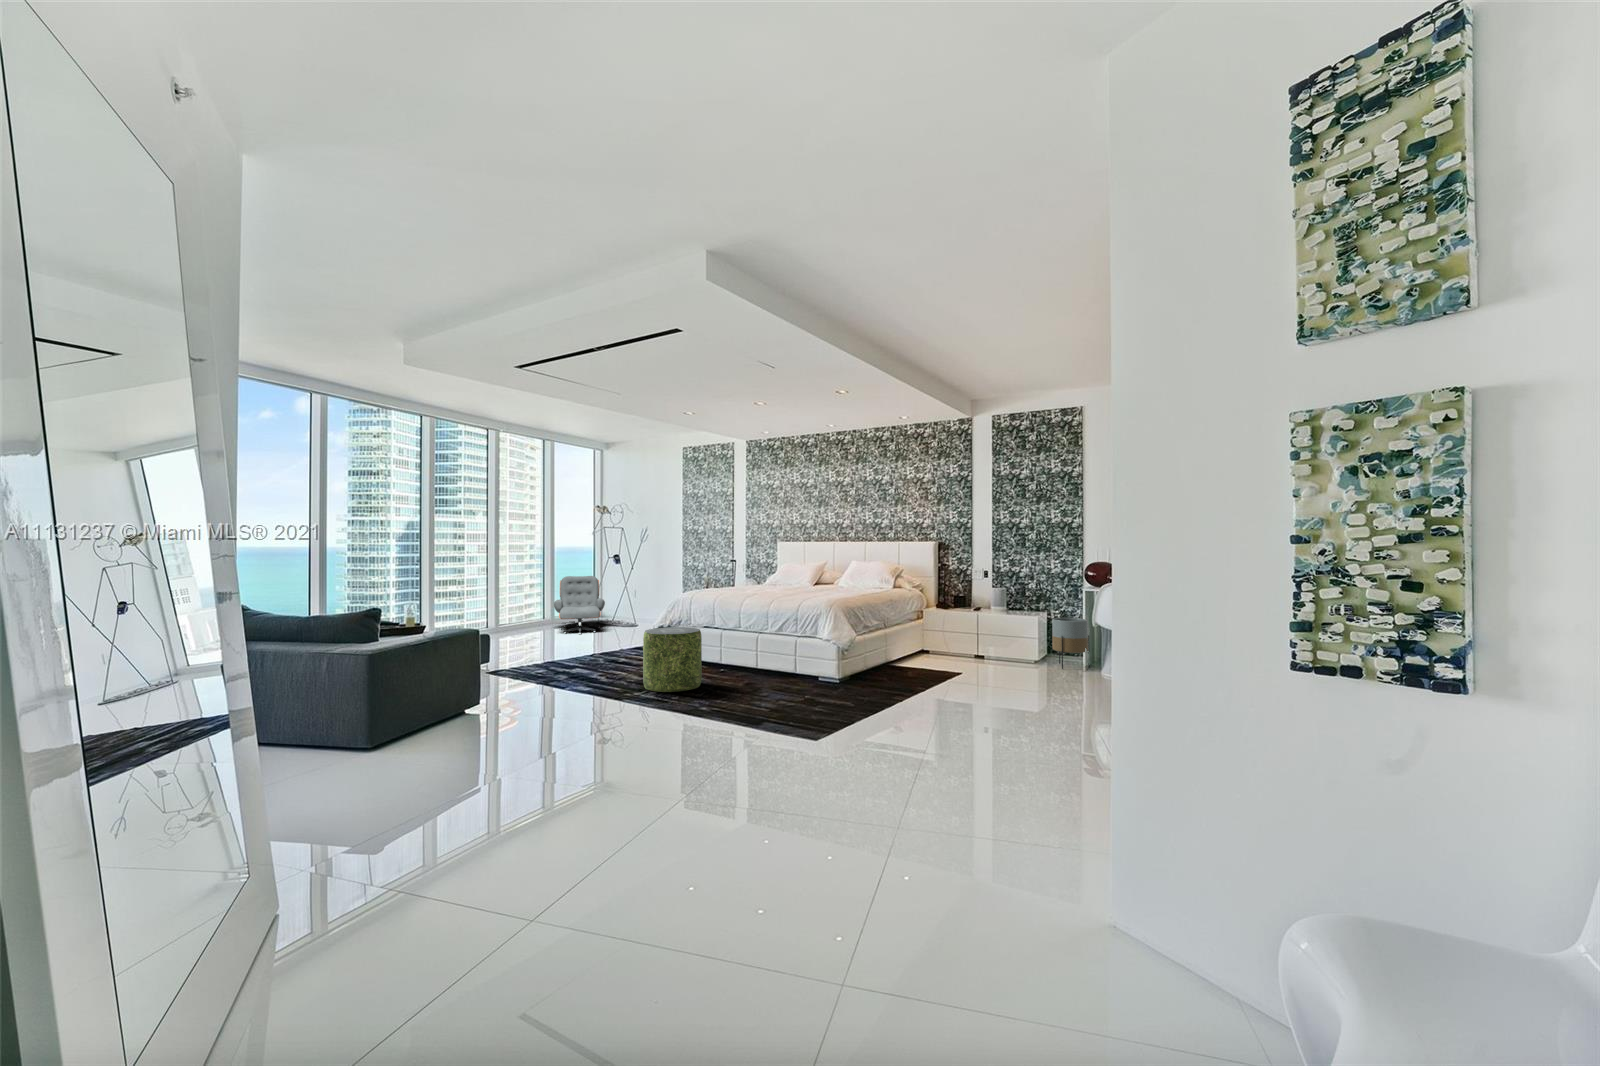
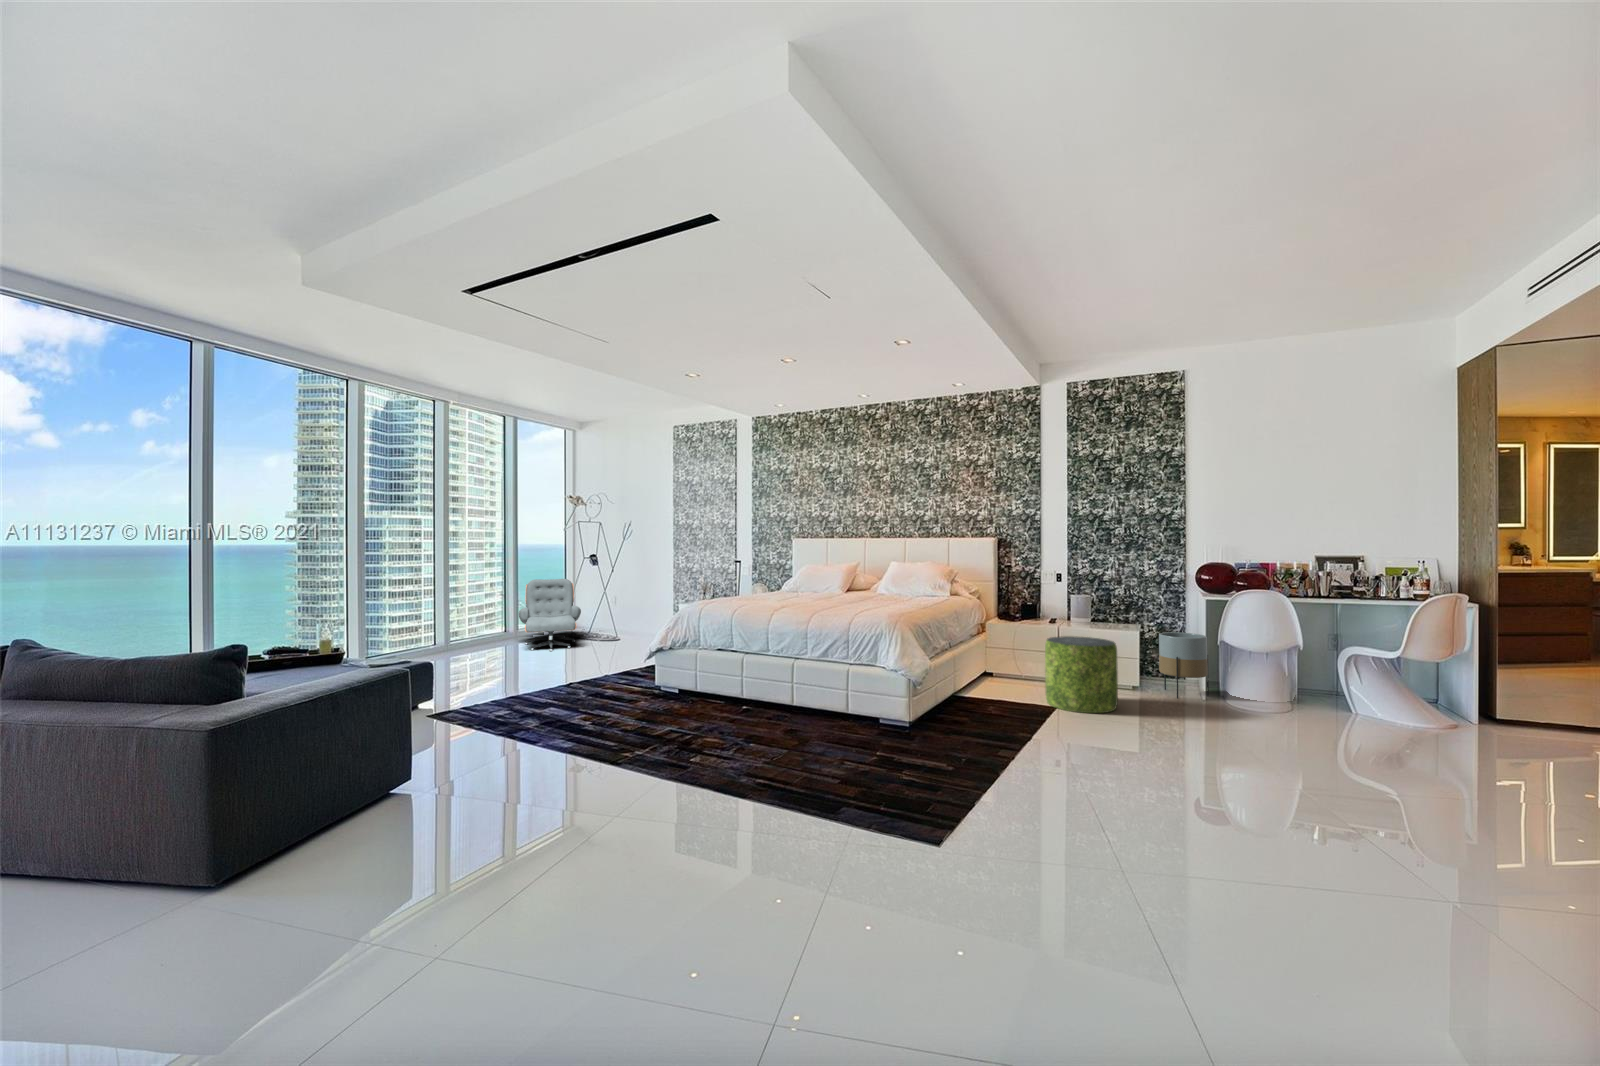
pouf: present [643,627,702,692] -> present [1045,636,1118,713]

